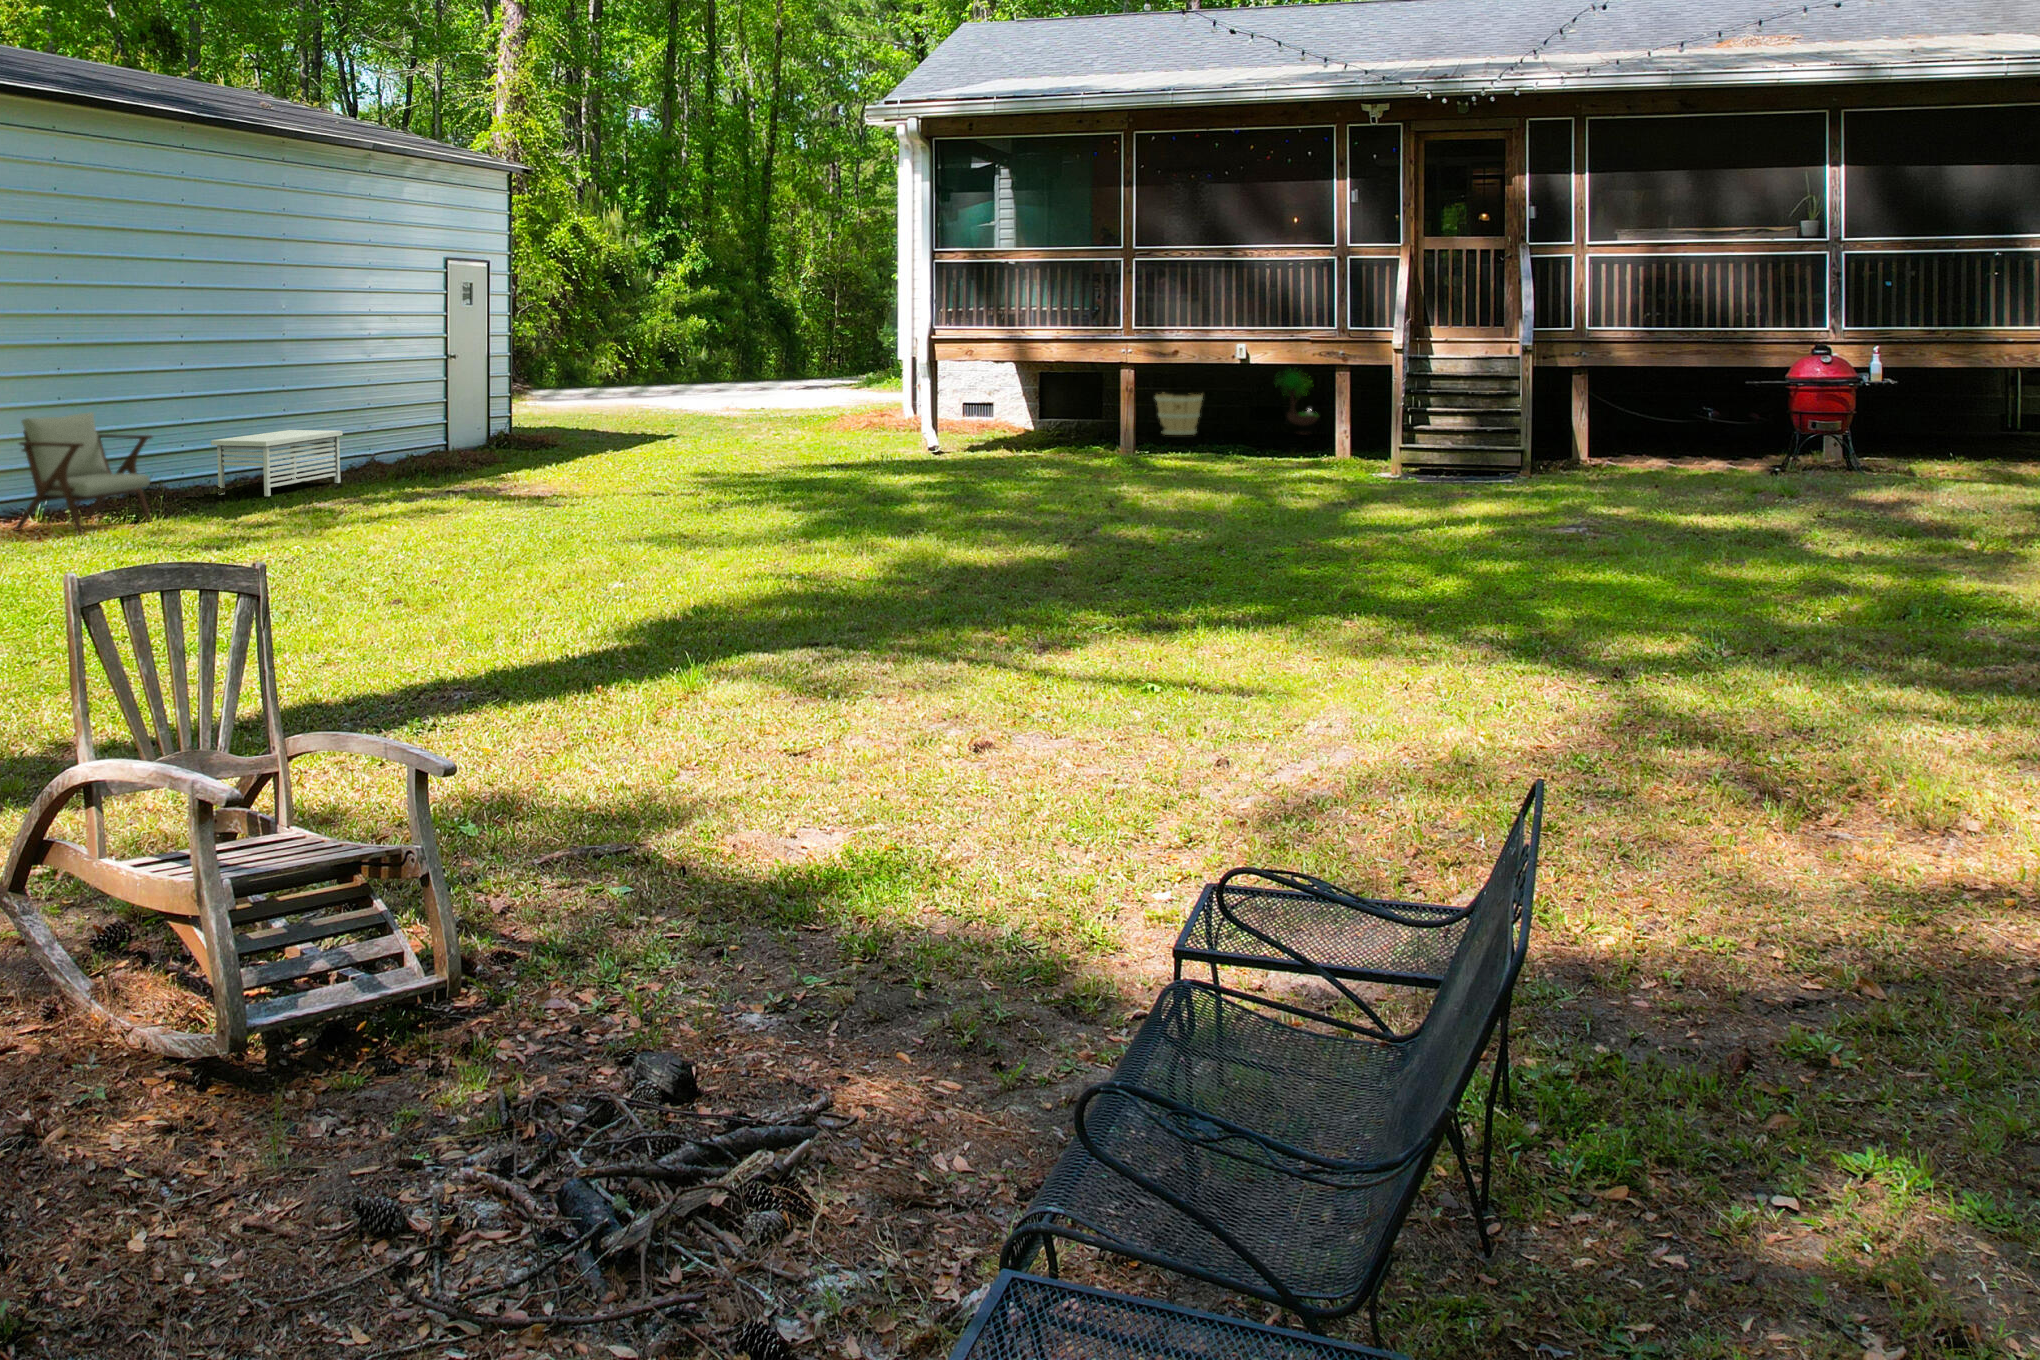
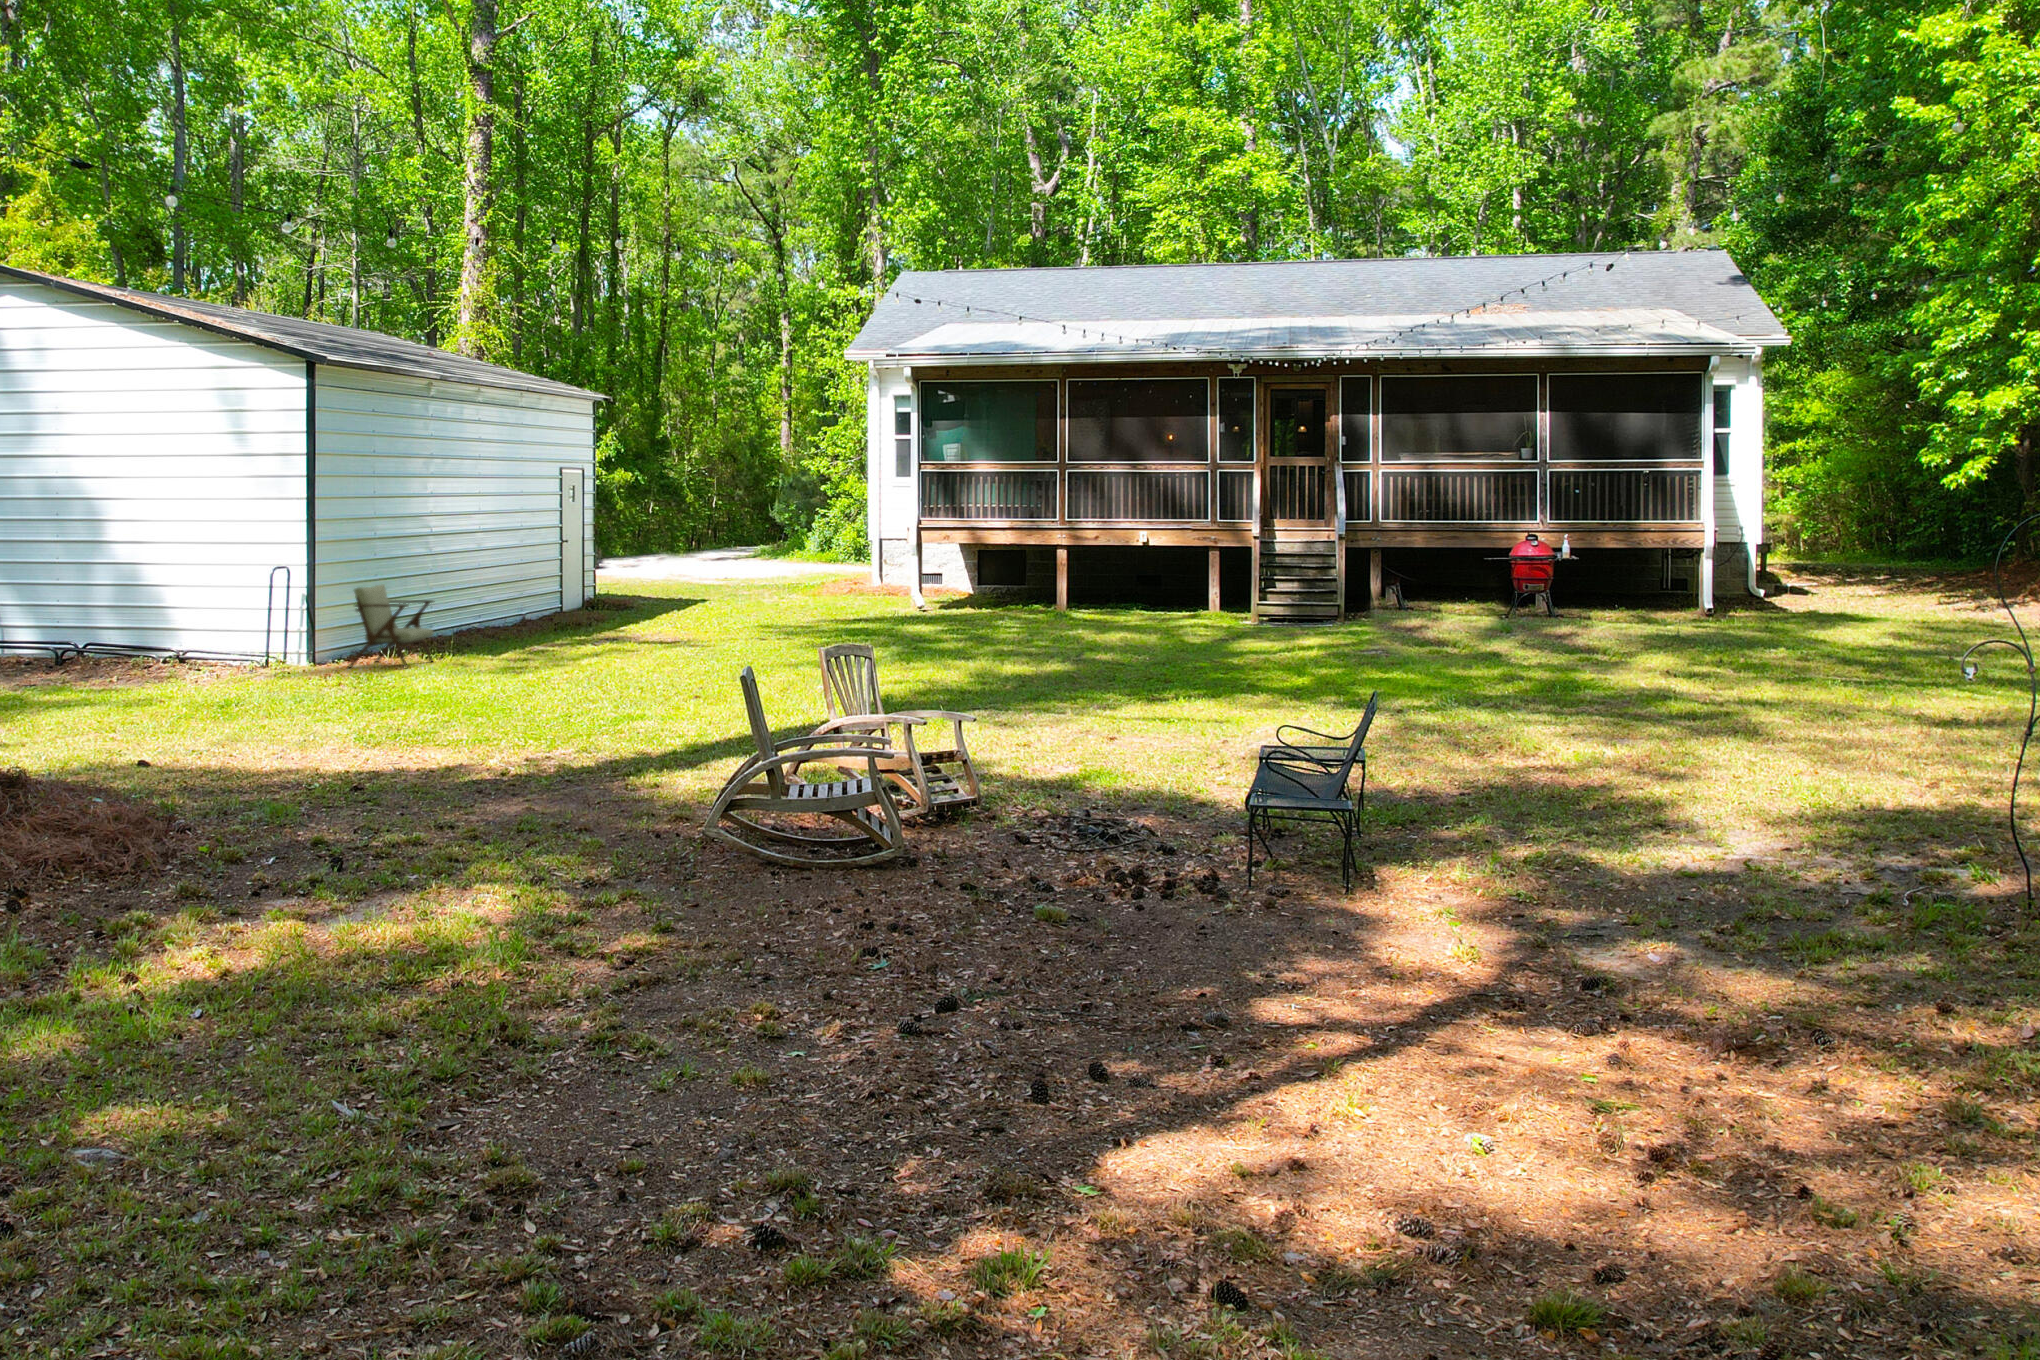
potted tree: present [1276,369,1320,435] -> none [1158,548,1193,603]
wooden bucket: present [1155,393,1203,435] -> none [1069,572,1106,605]
storage bench: present [211,430,343,496] -> none [426,601,504,649]

